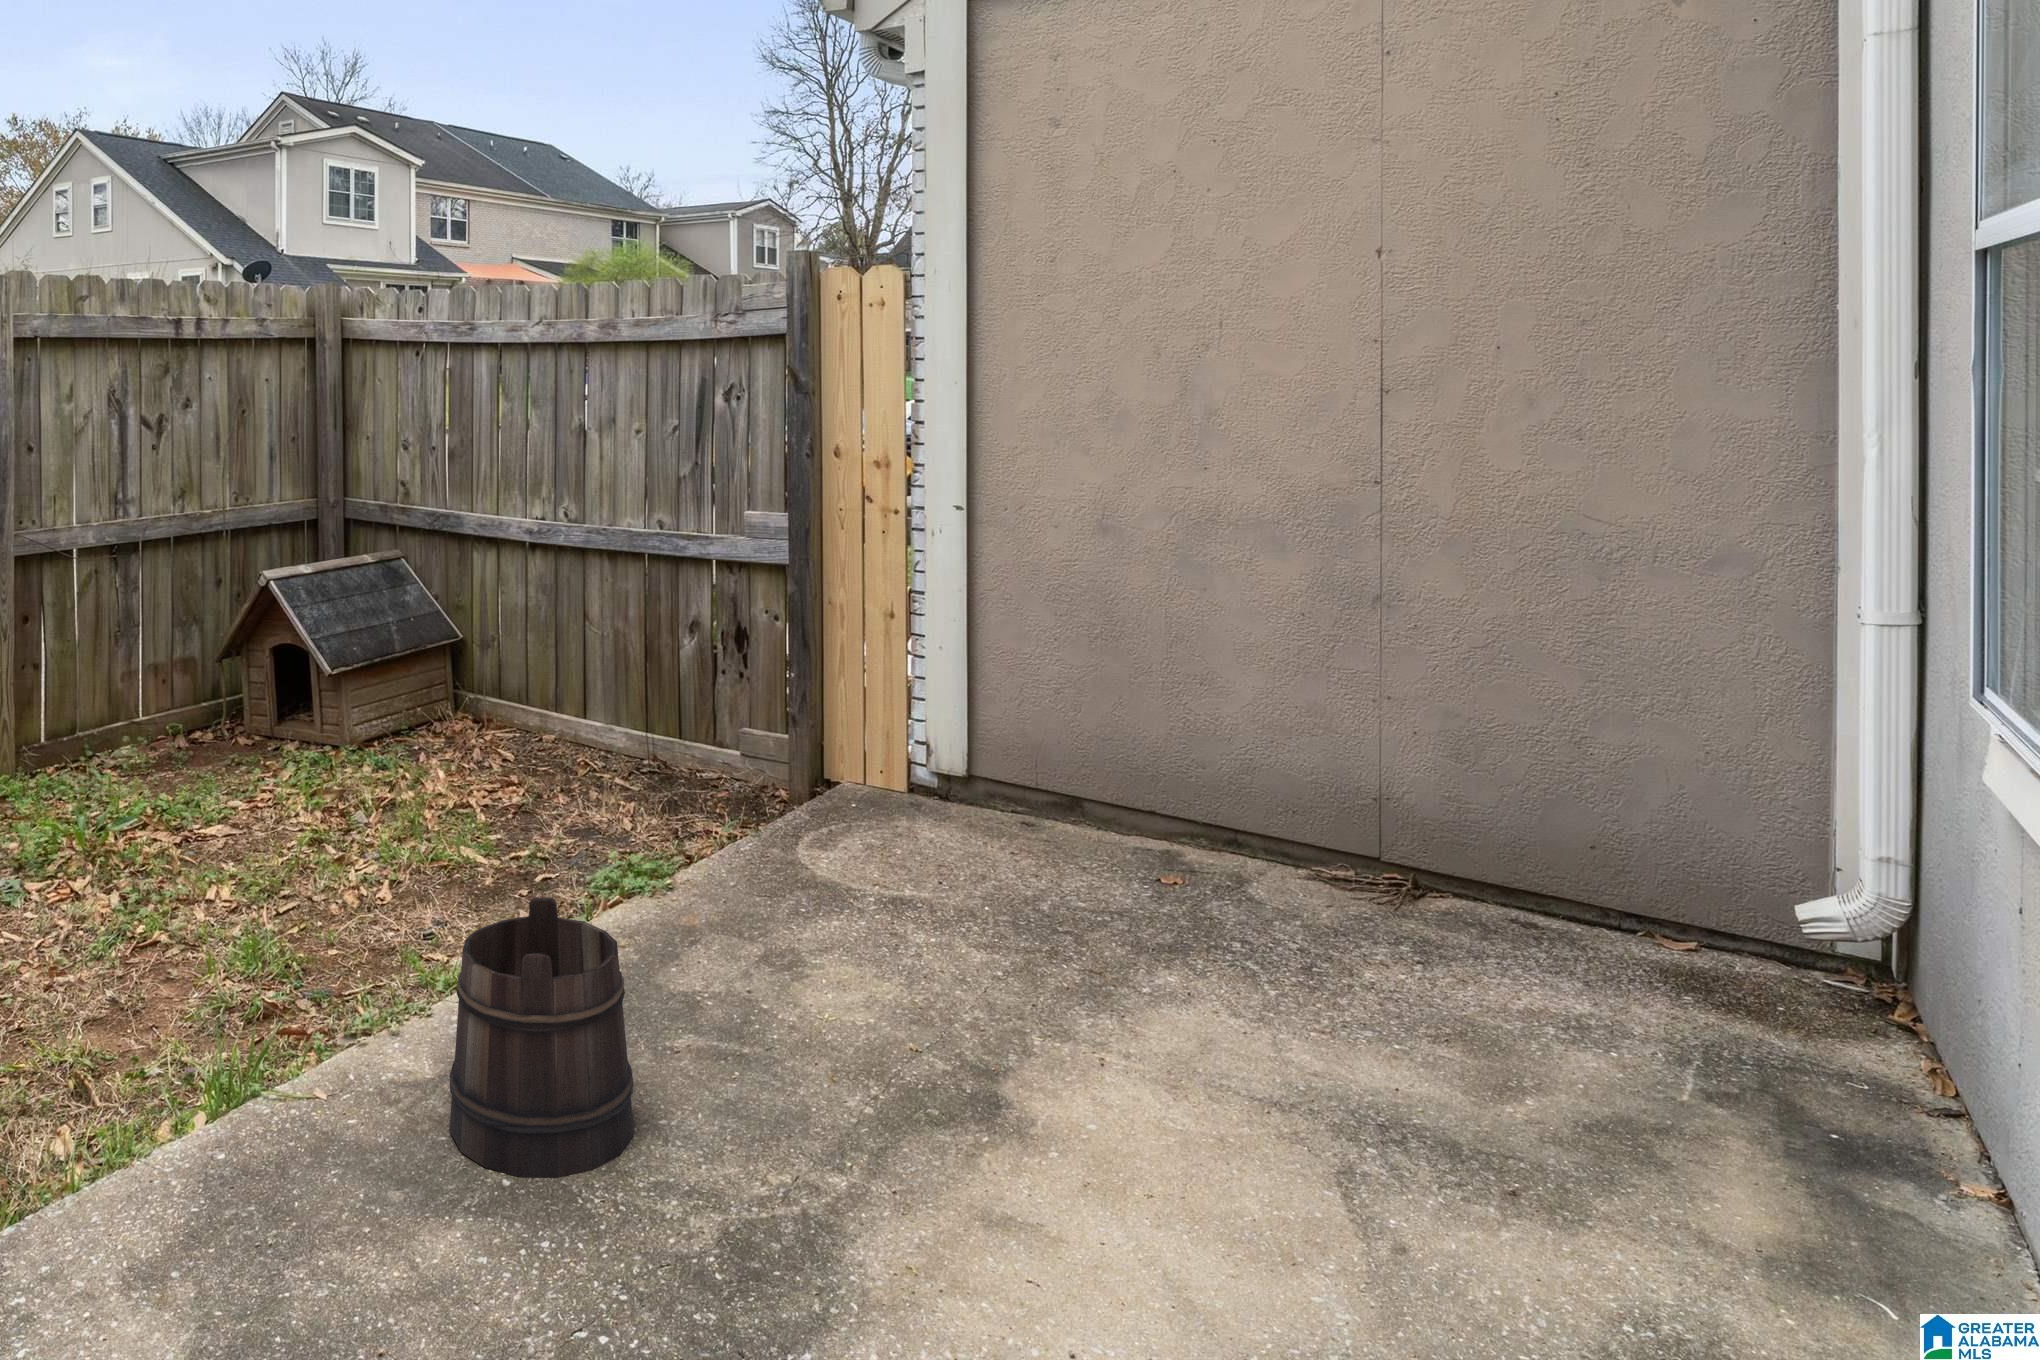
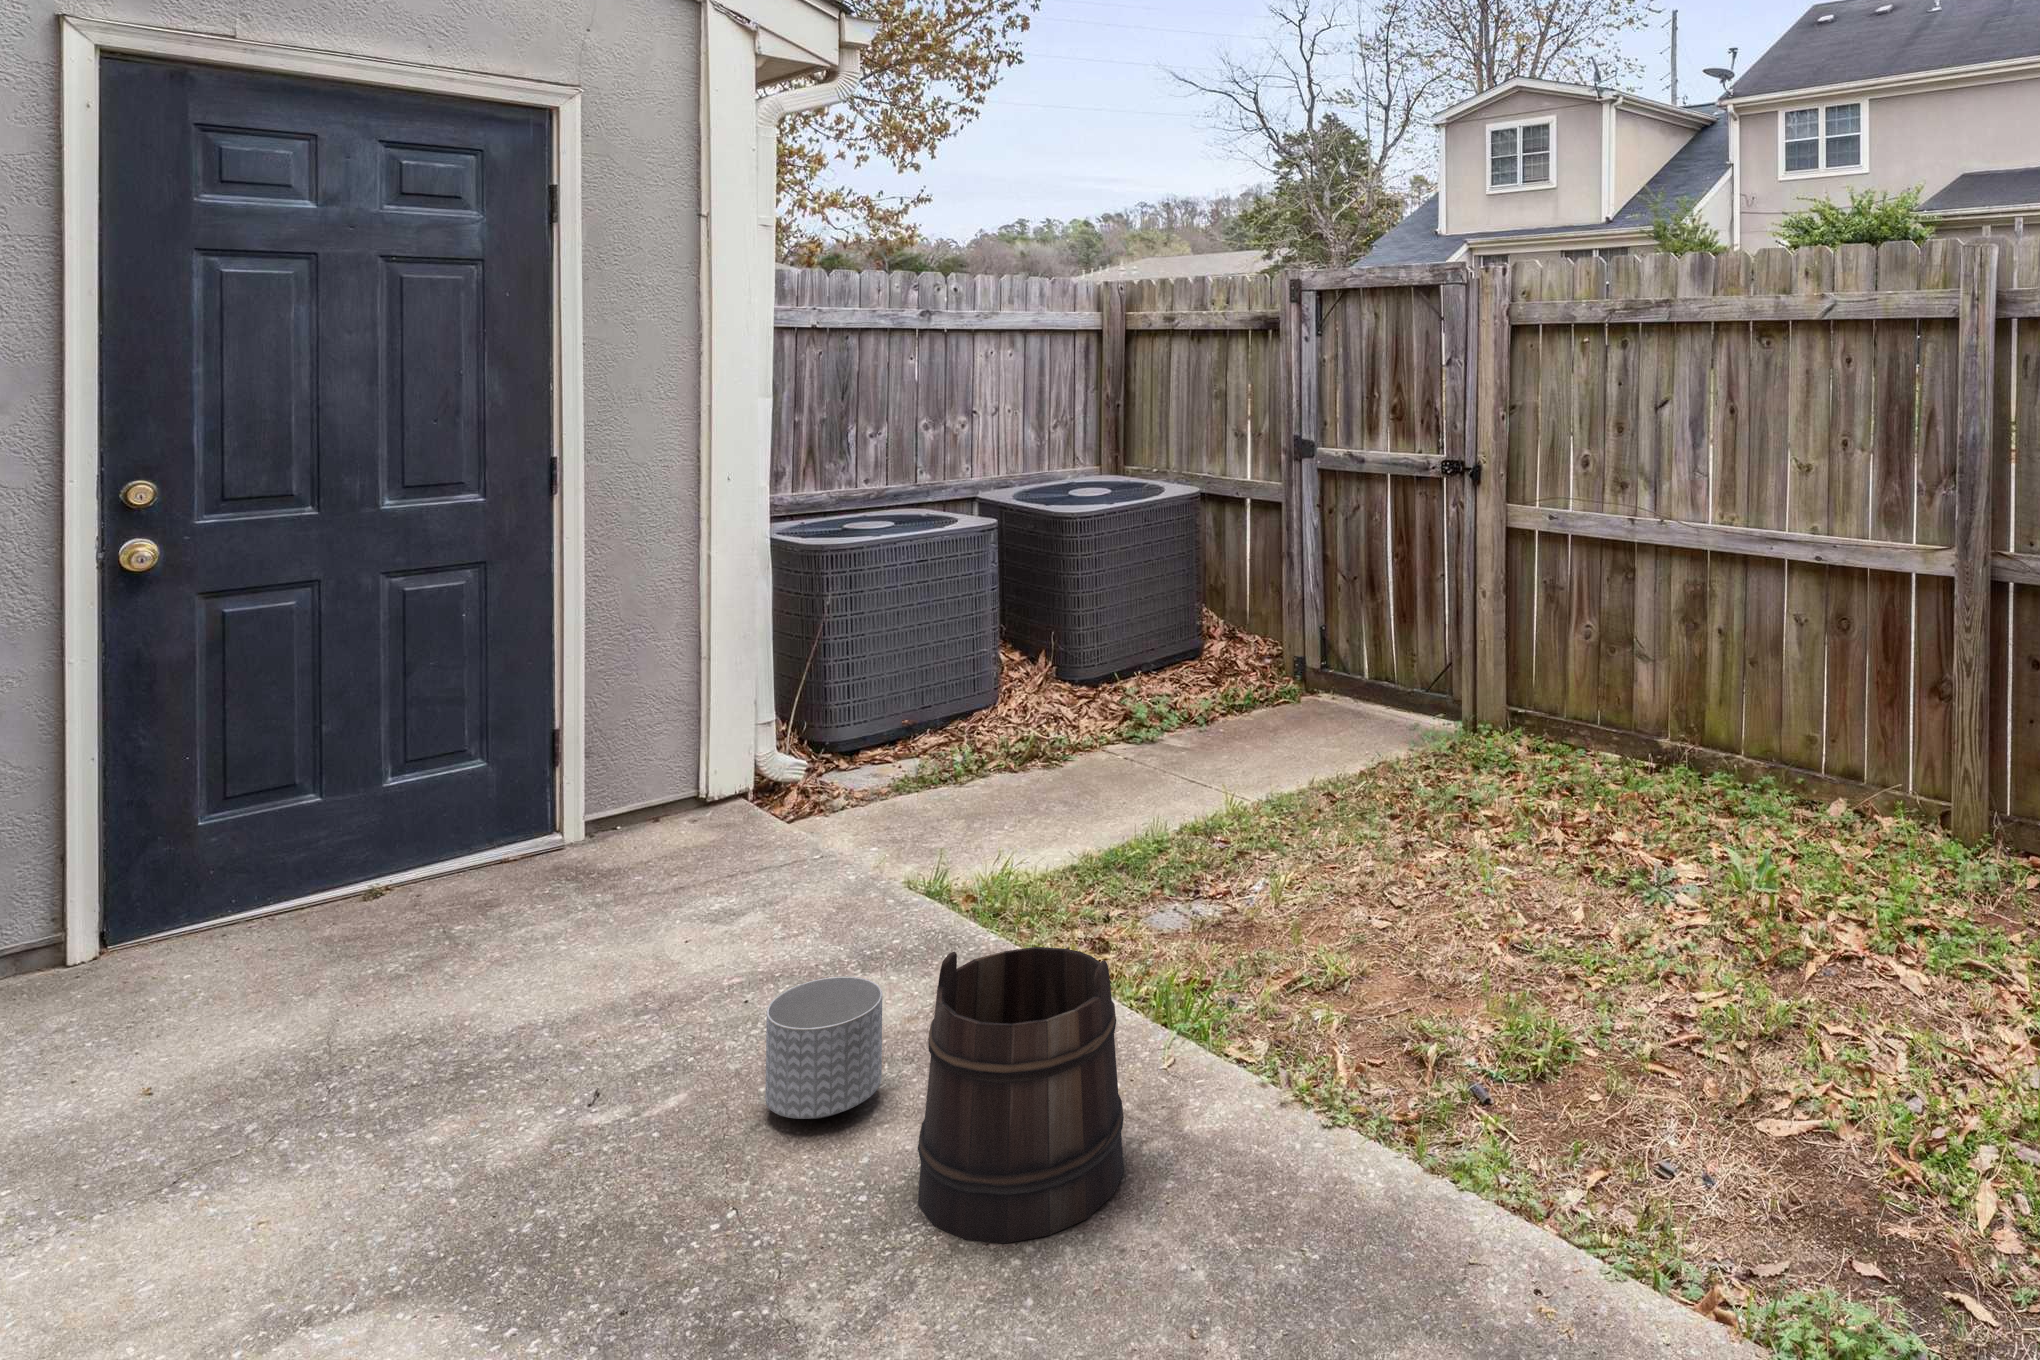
planter: none [362,1112,492,1294] -> present [765,977,882,1119]

